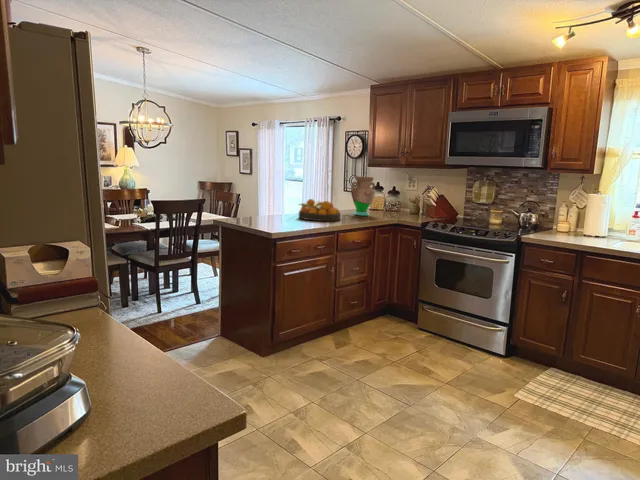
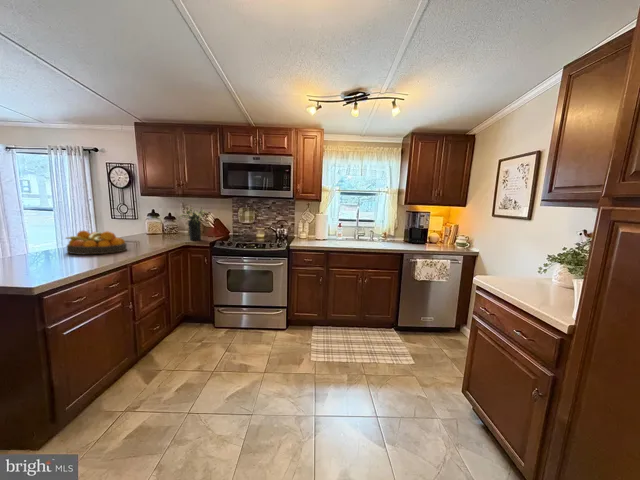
vase: present [351,176,375,216] -> none [131,205,158,242]
flower arrangement: none [393,179,428,219] -> present [177,208,207,240]

